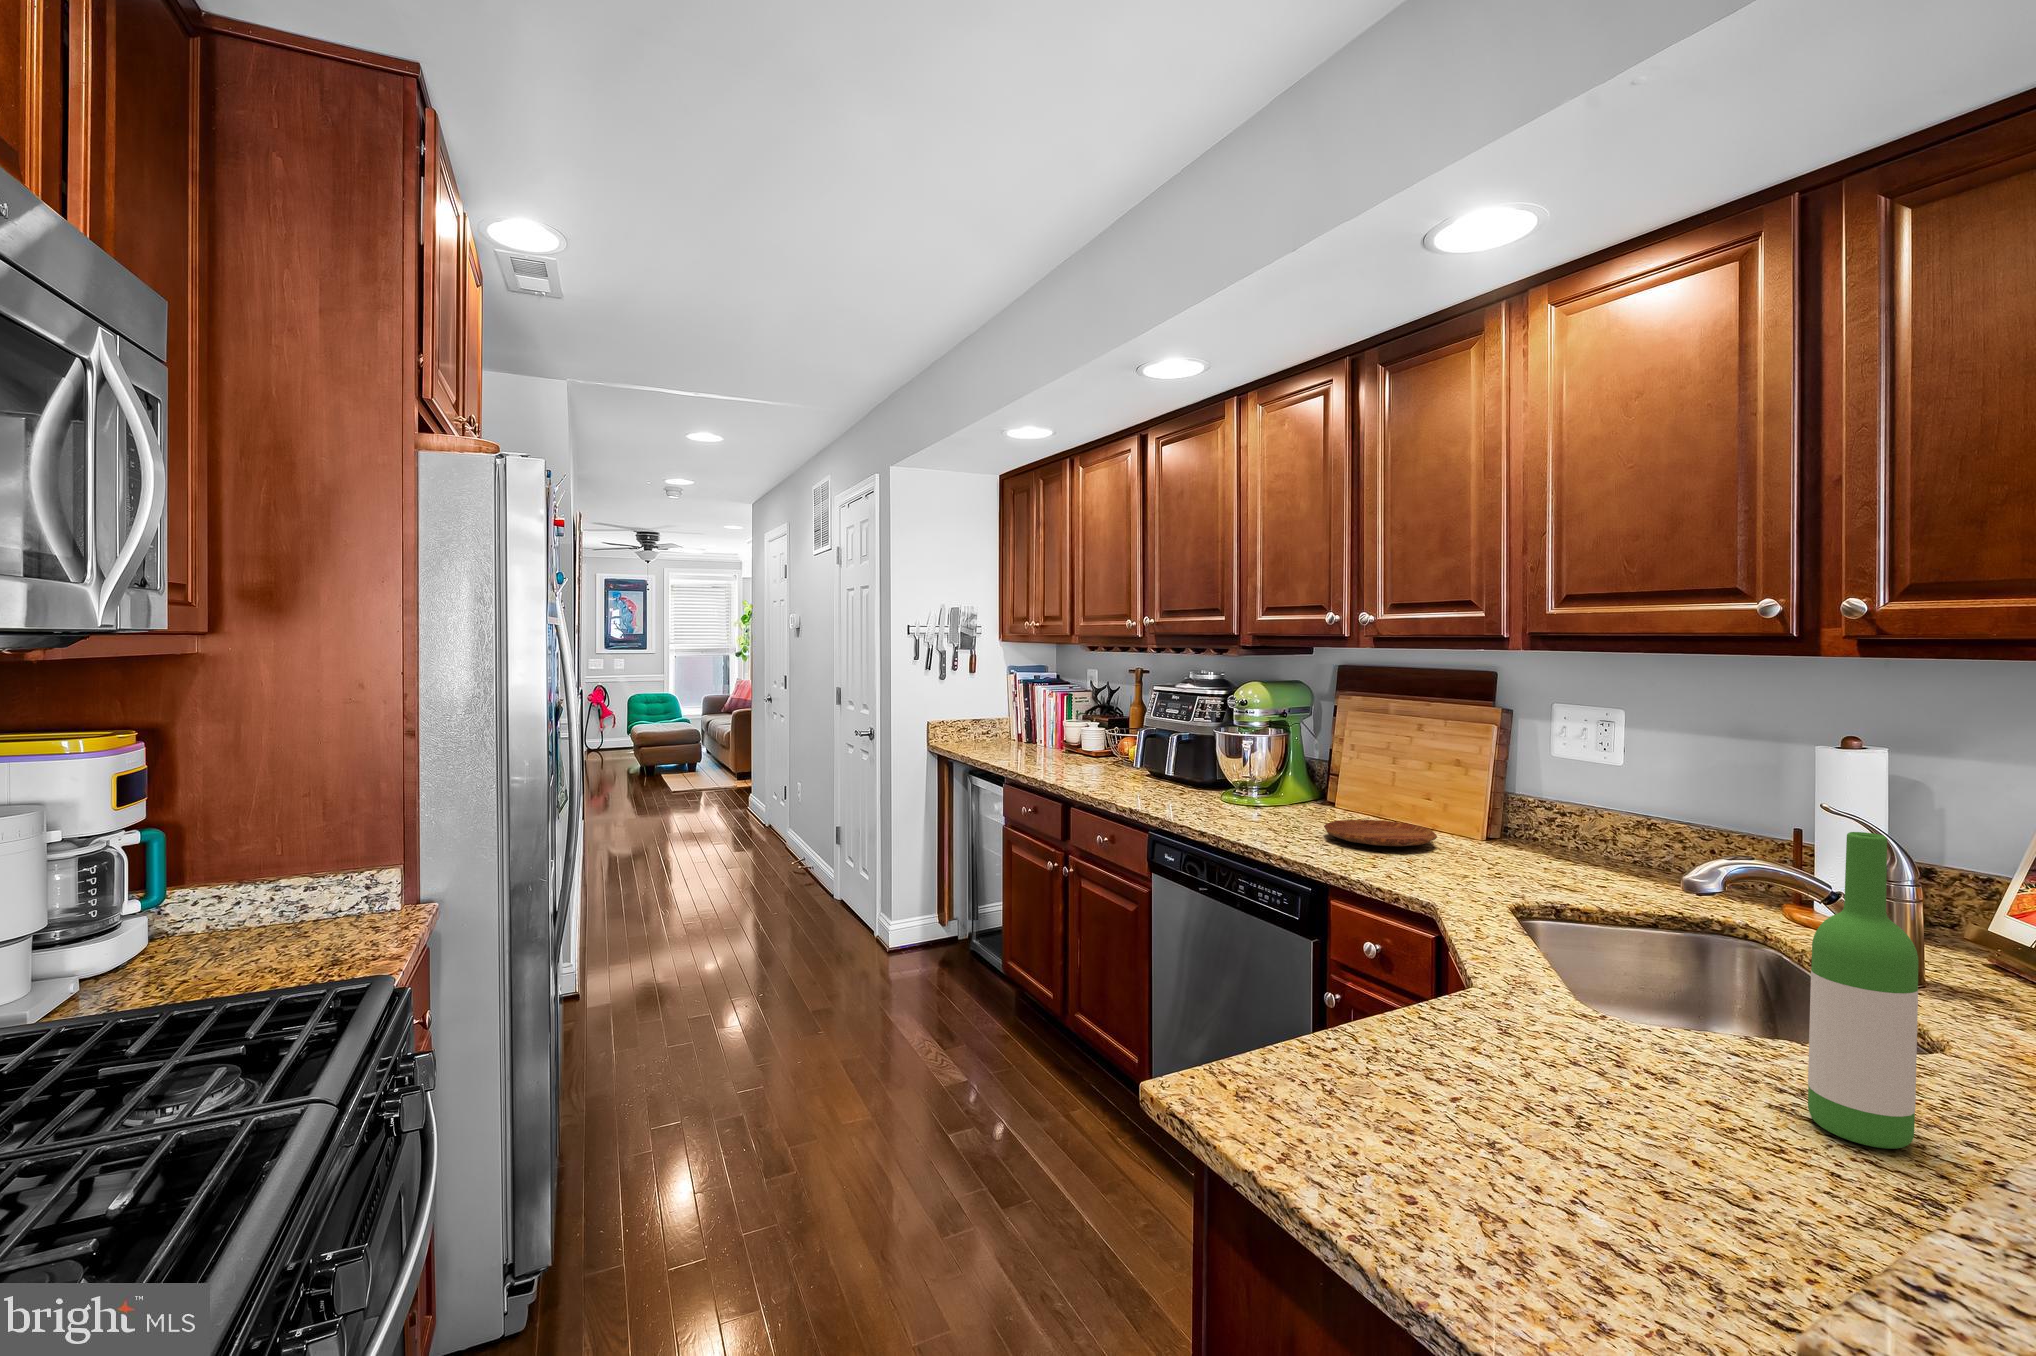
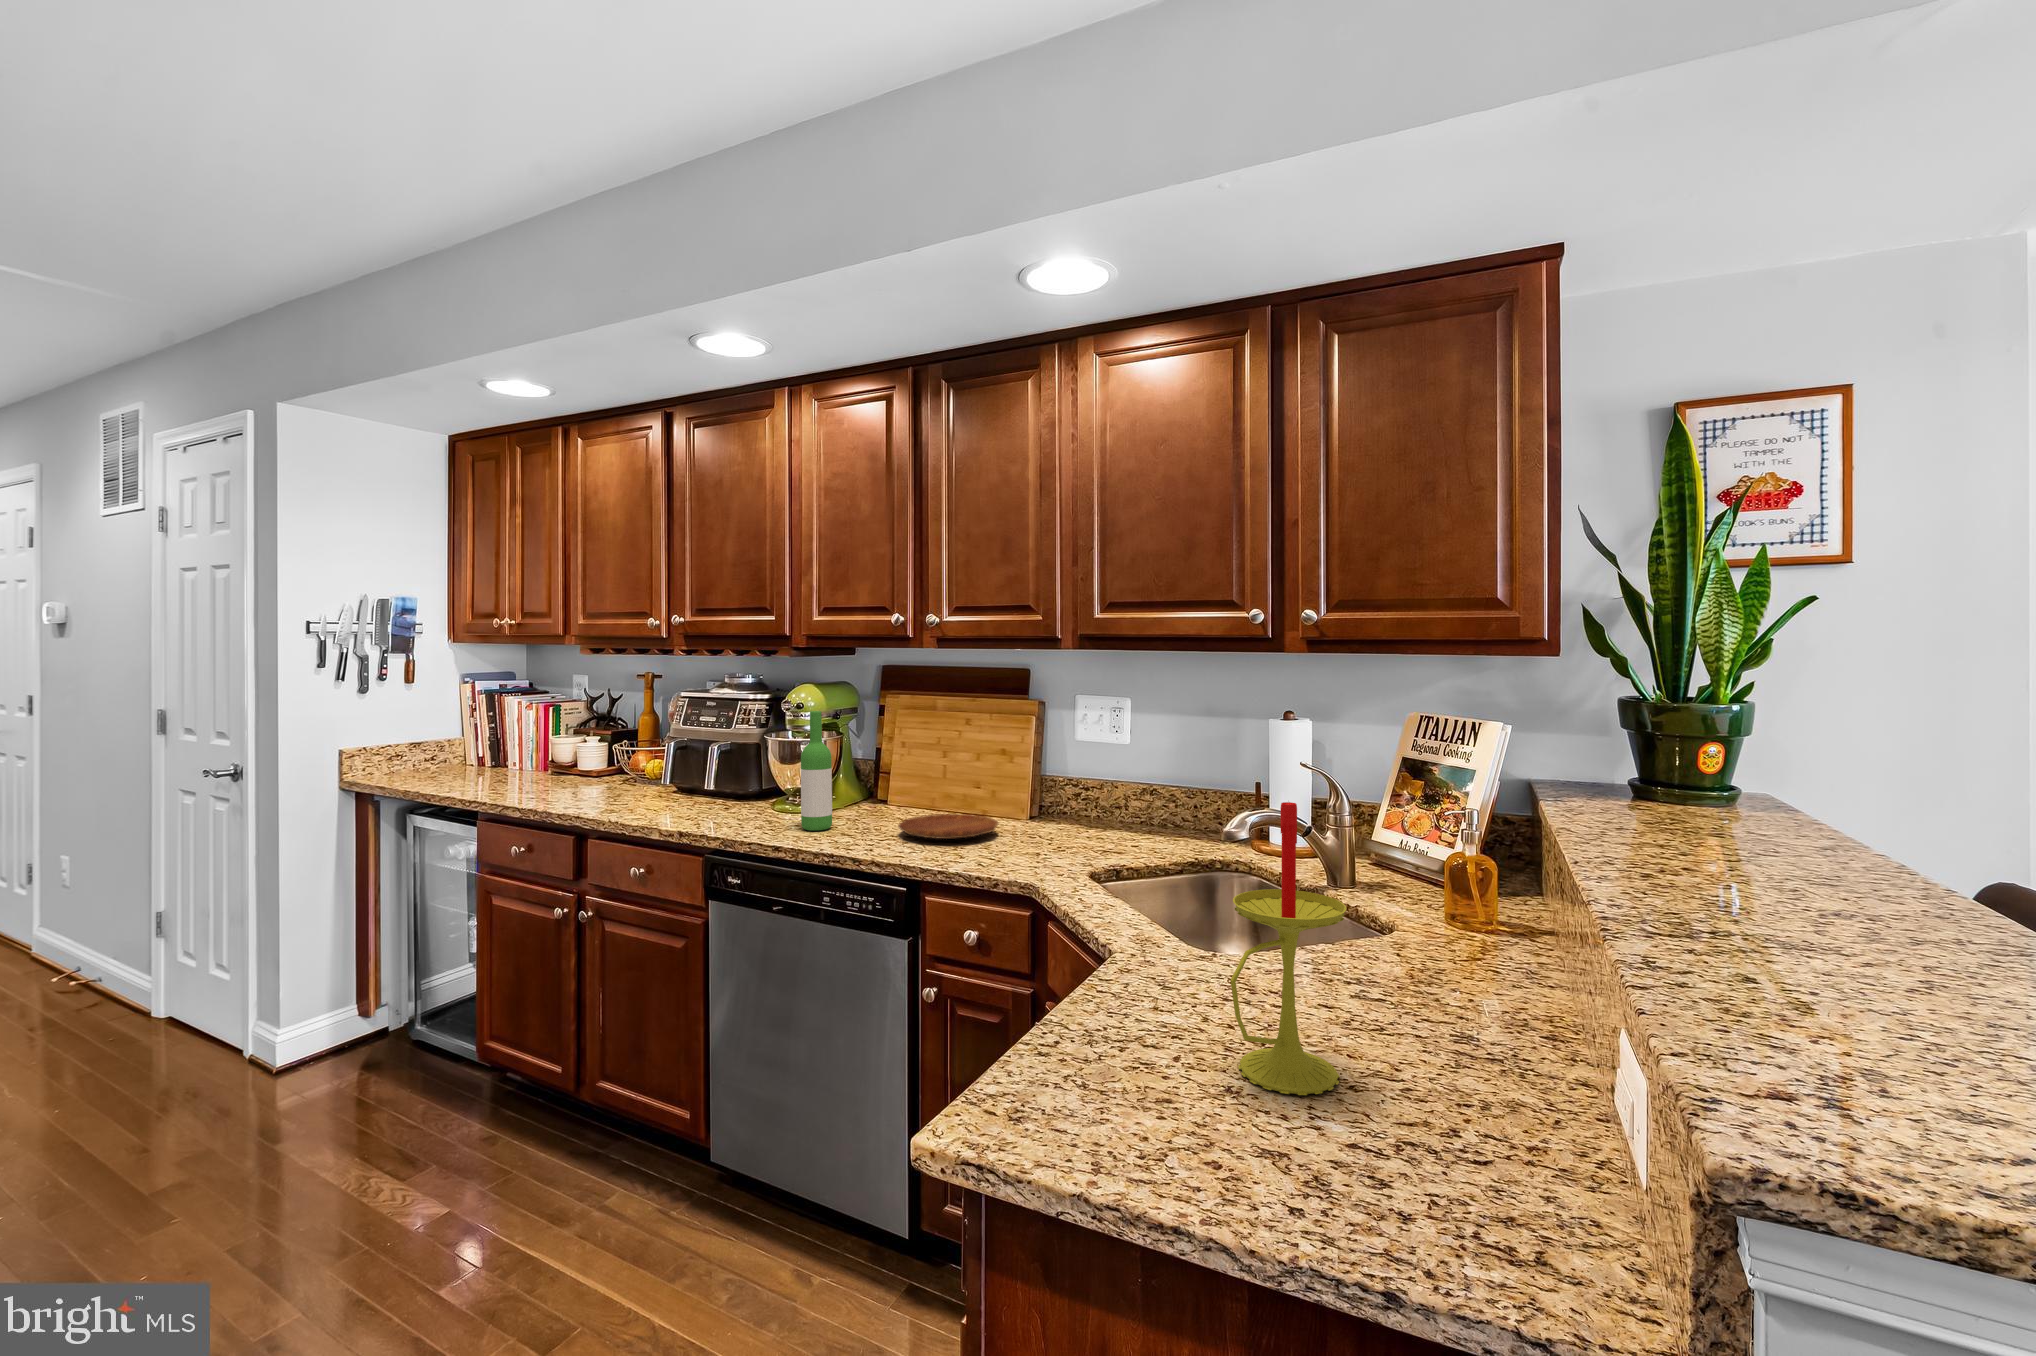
candle: none [1494,819,1676,1183] -> present [1230,802,1346,1095]
wine bottle: present [1808,832,1918,1149] -> present [801,711,832,831]

